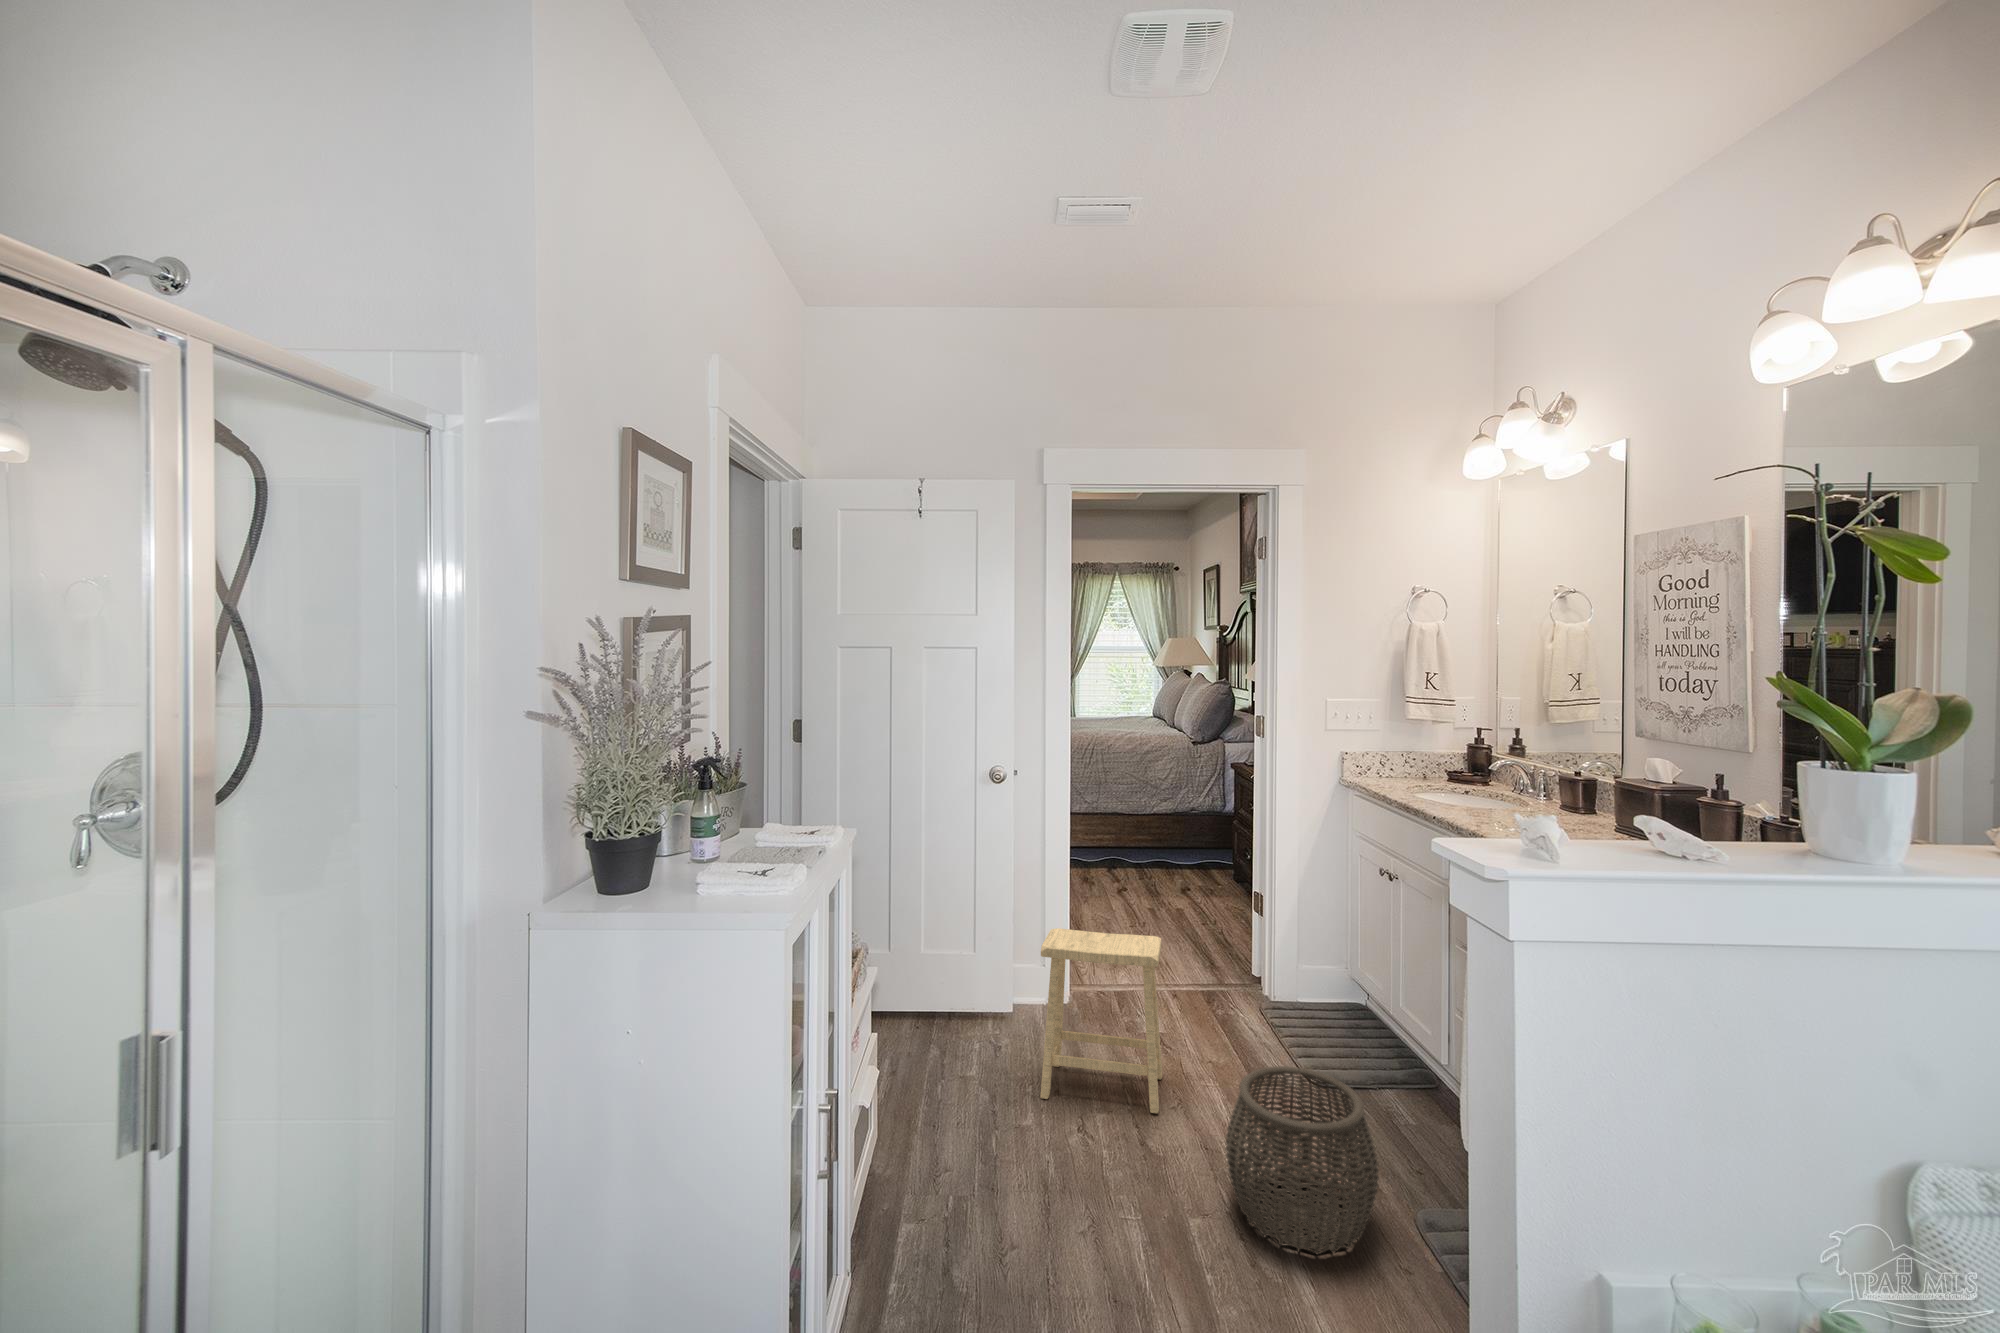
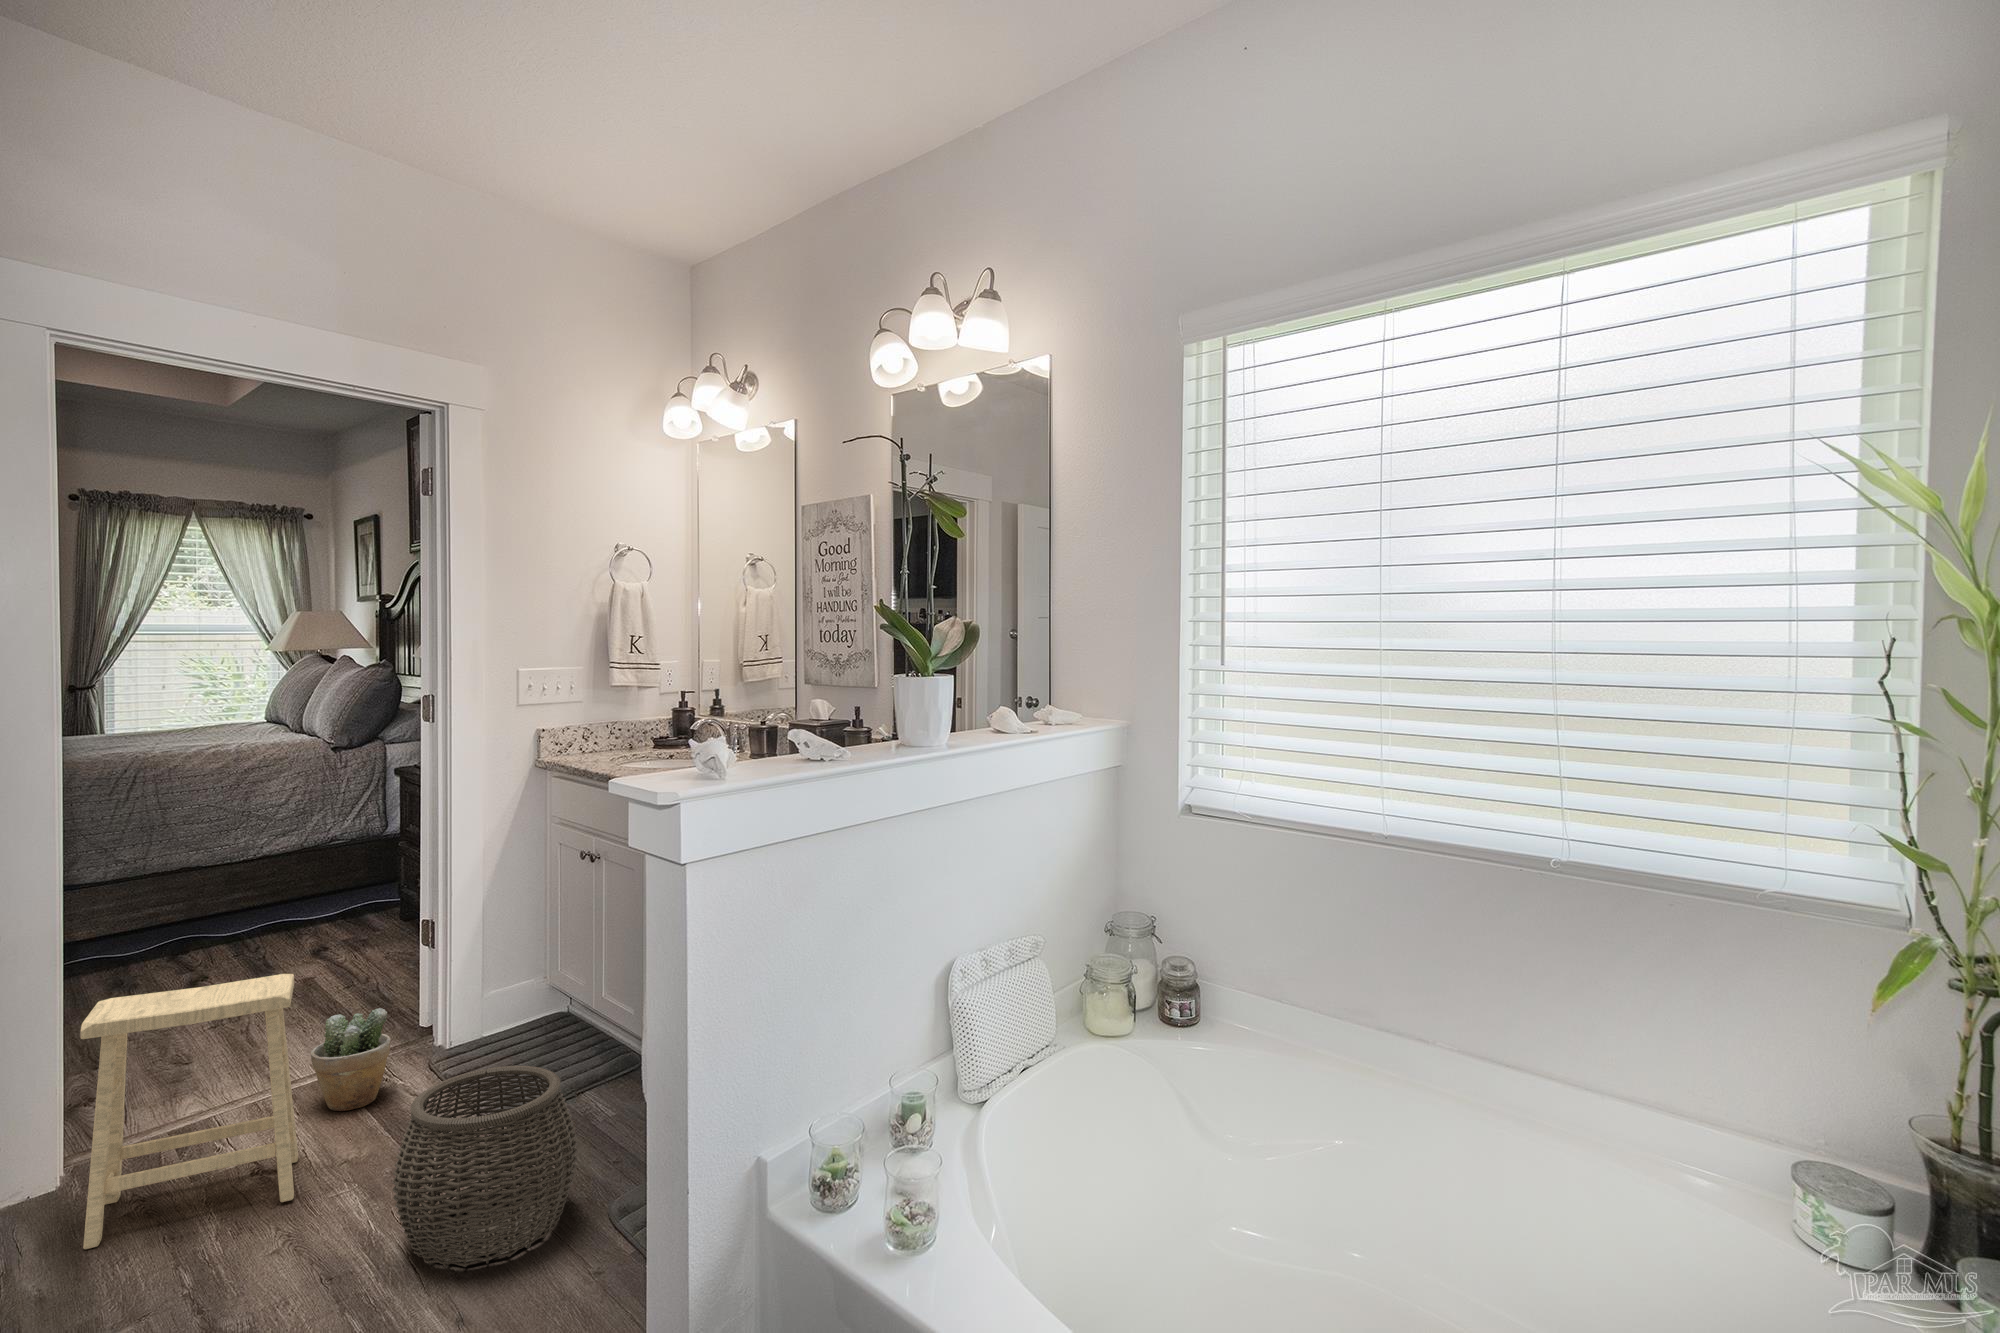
potted plant: none [1172,968,1225,1046] -> present [310,1008,391,1111]

